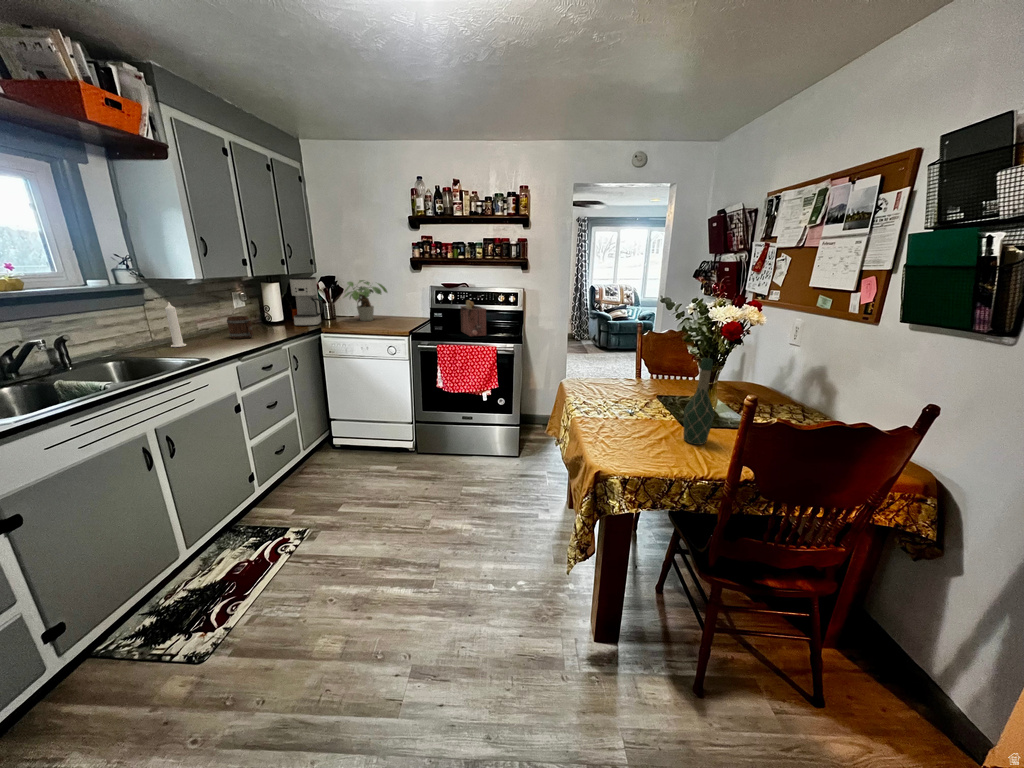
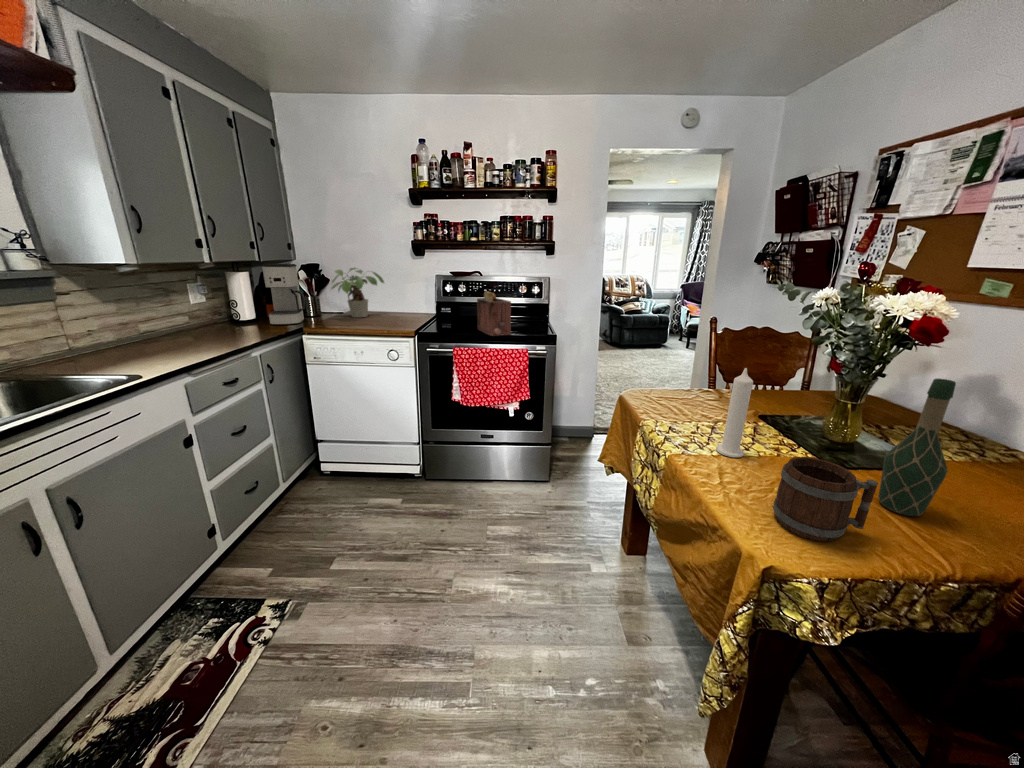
candle: present [165,302,186,347] -> present [716,368,753,457]
mug: present [227,316,253,339] -> present [773,457,878,542]

